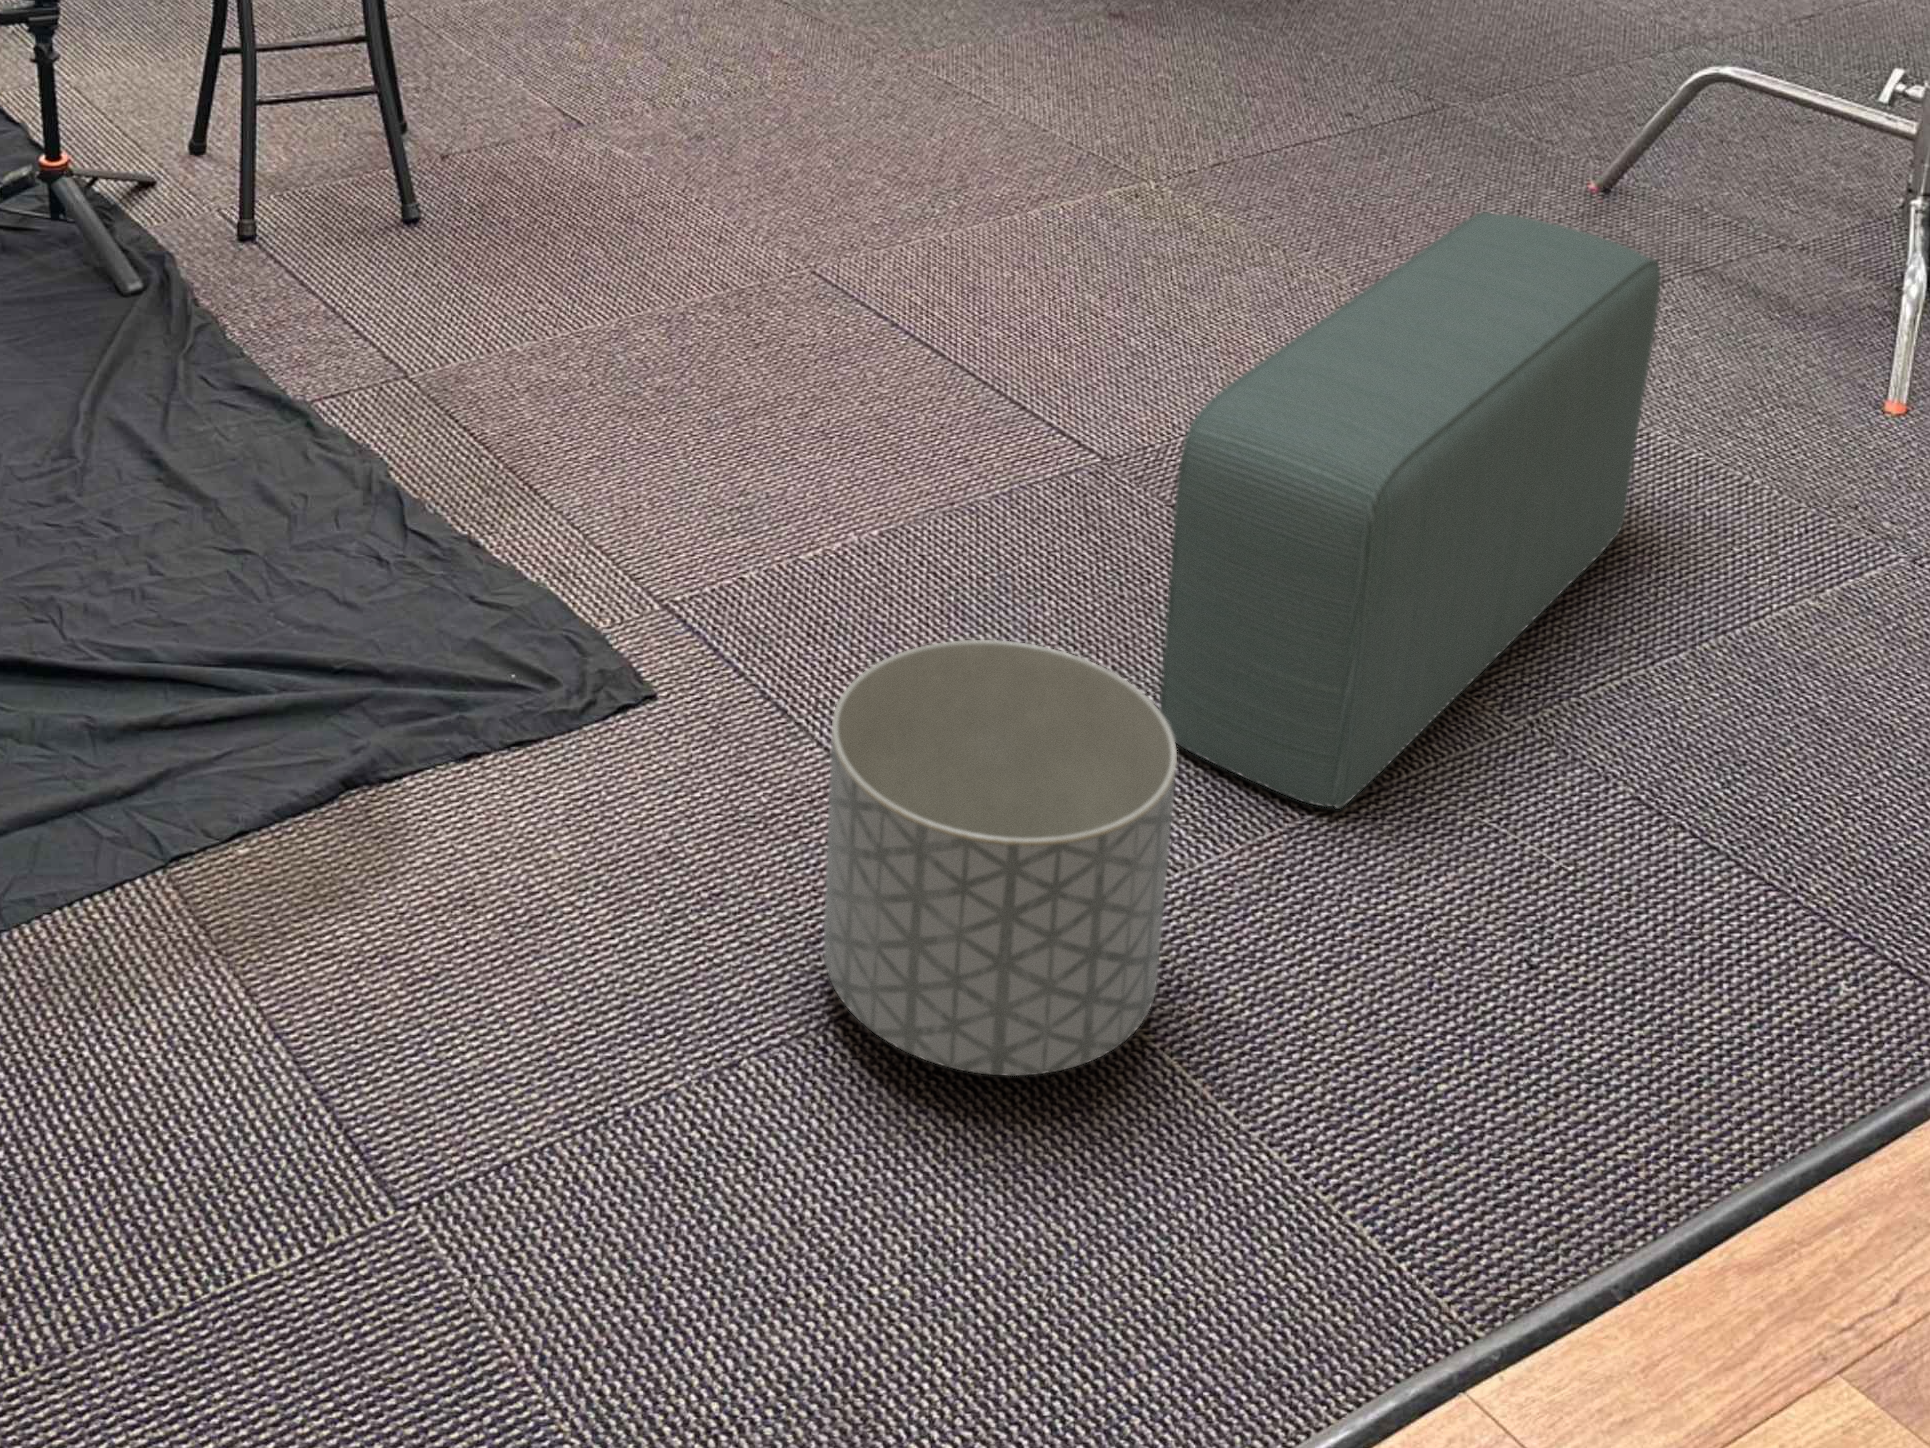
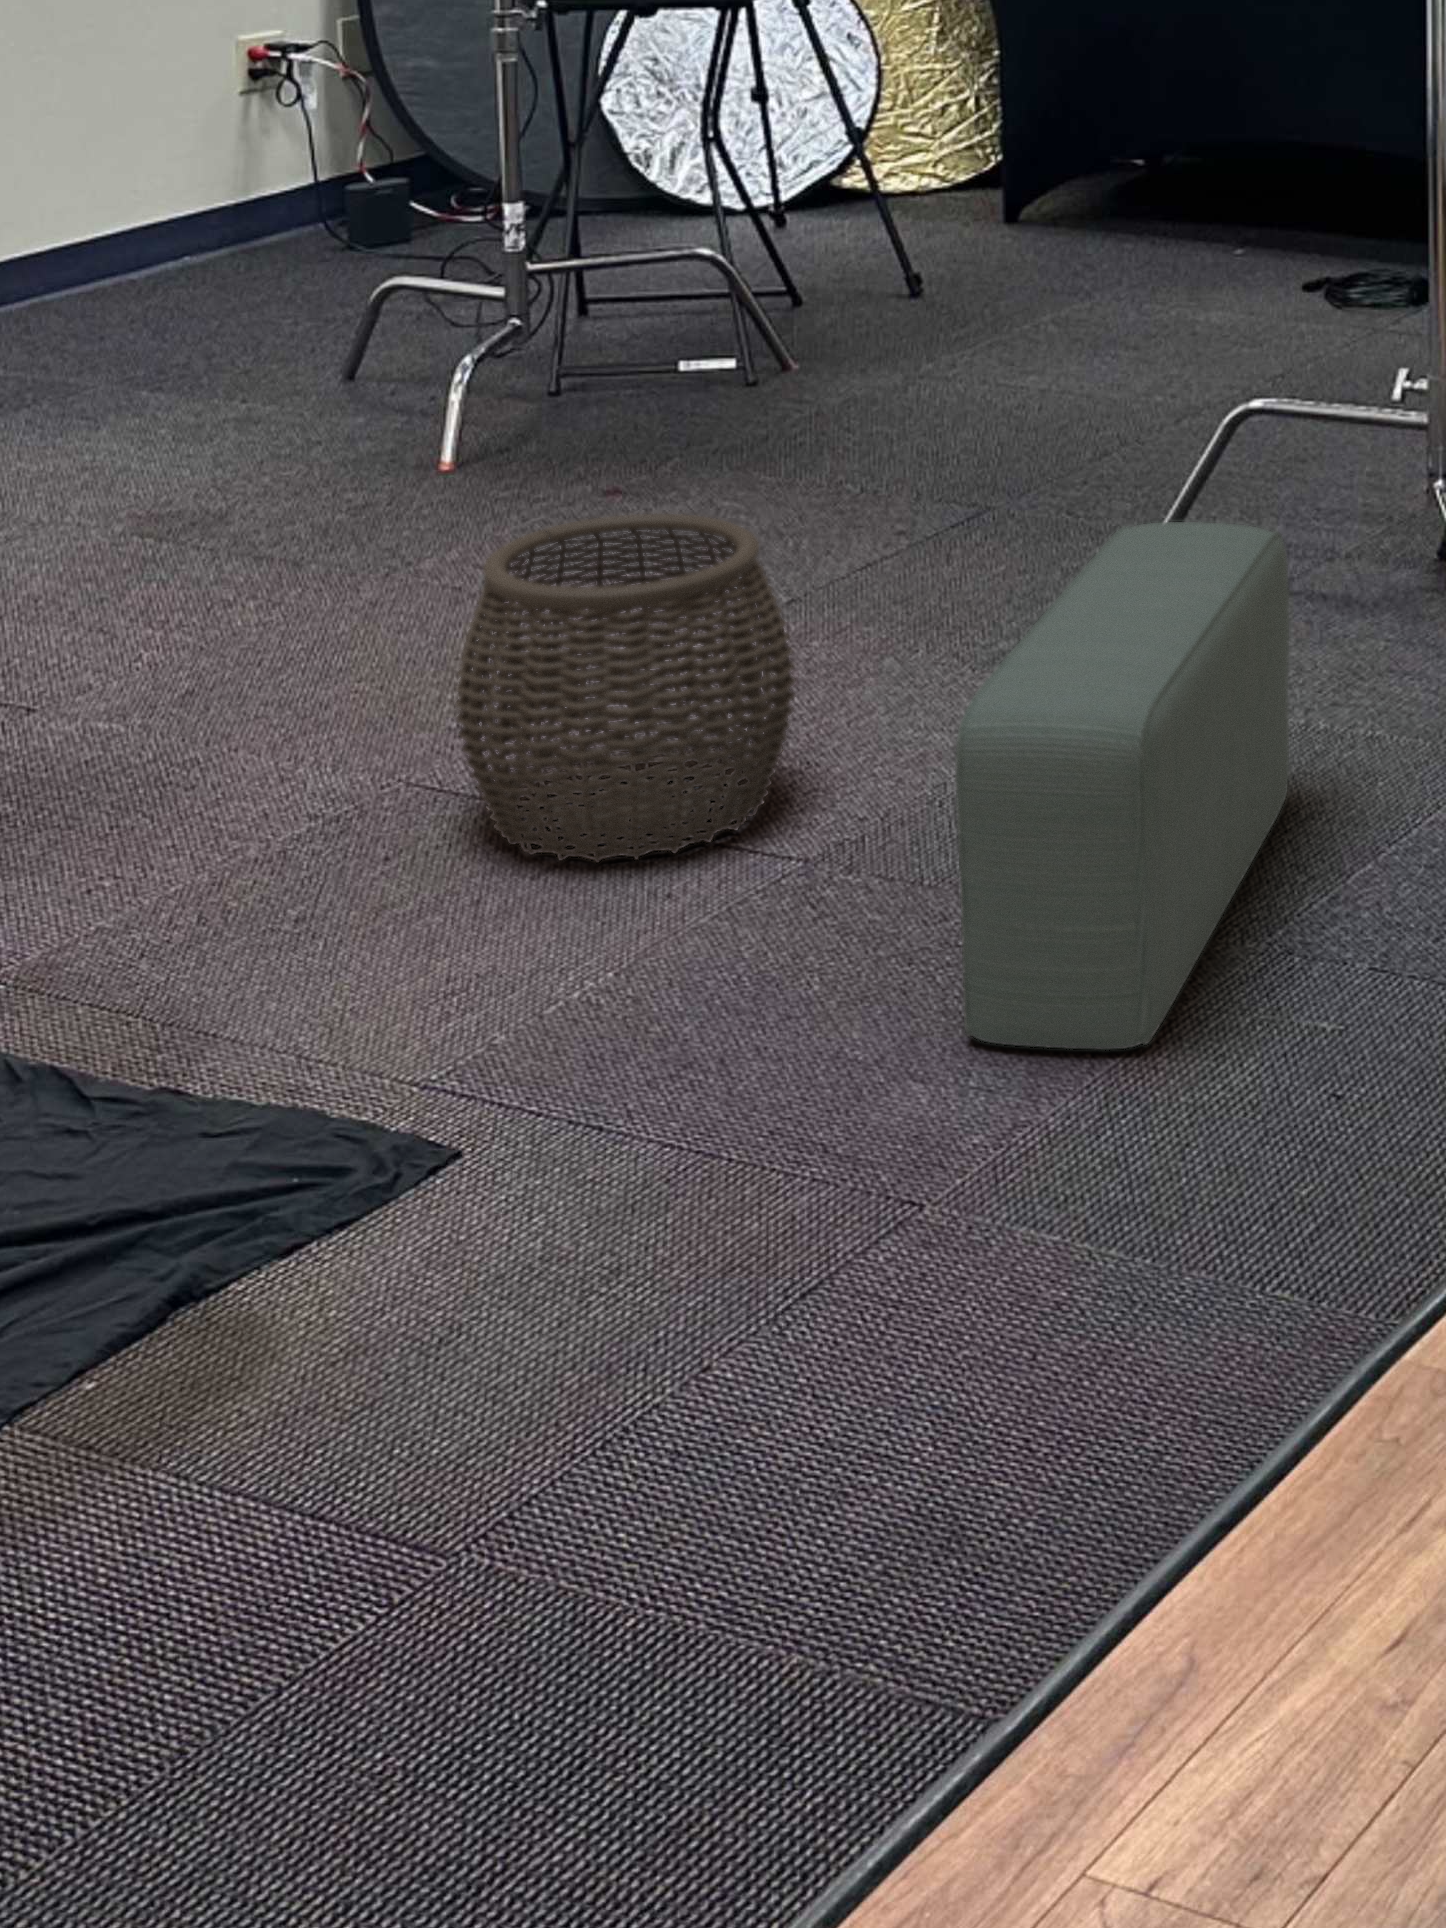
woven basket: none [827,79,1140,419] -> present [456,514,796,862]
planter: present [824,640,1177,1076] -> none [746,920,1068,1296]

